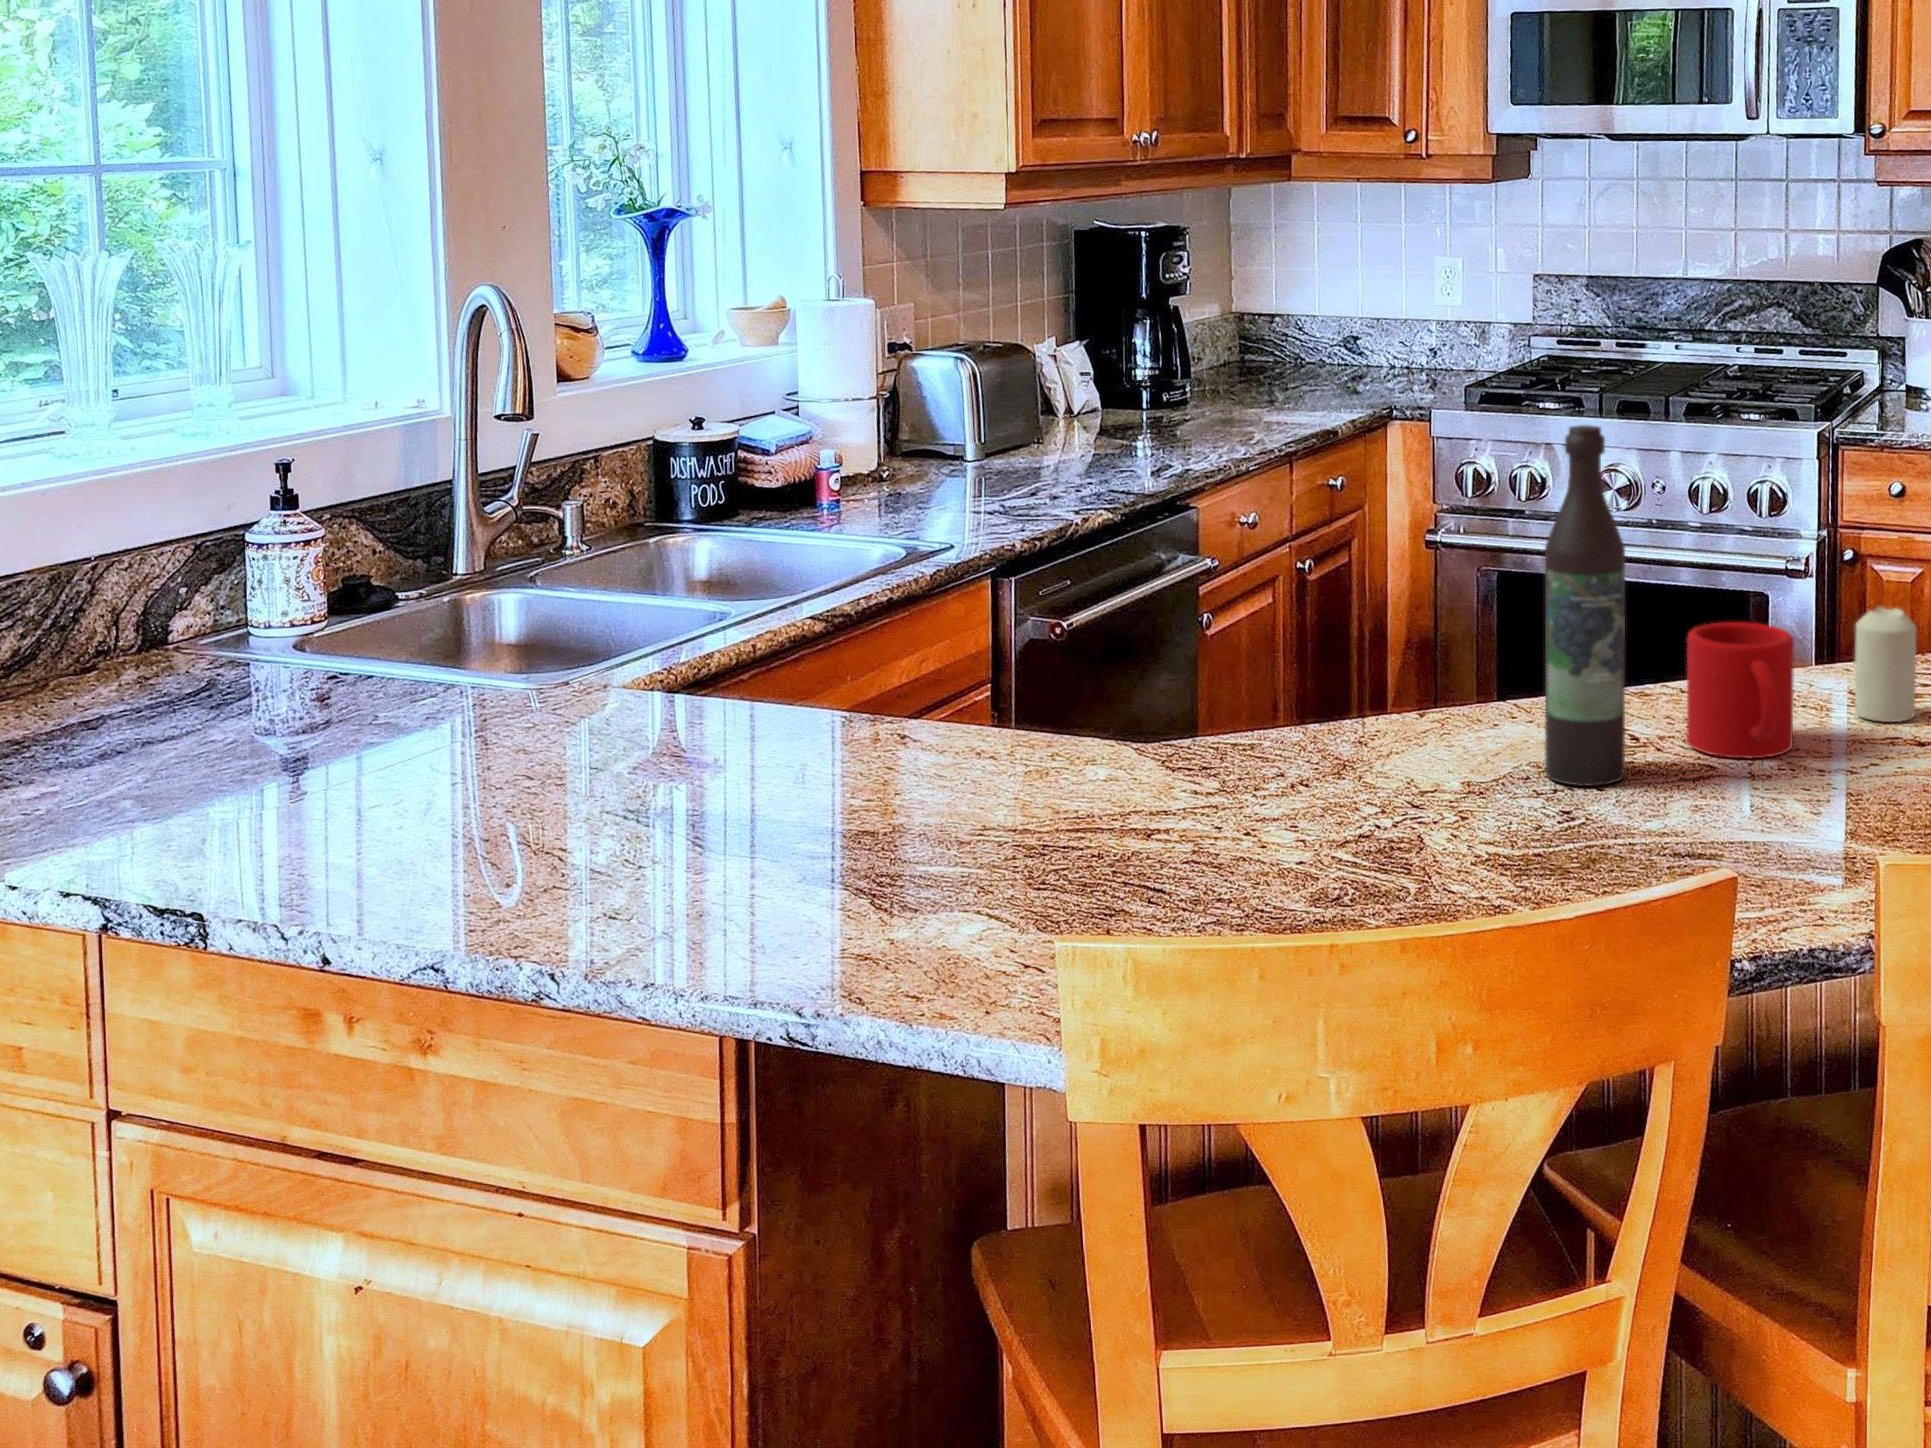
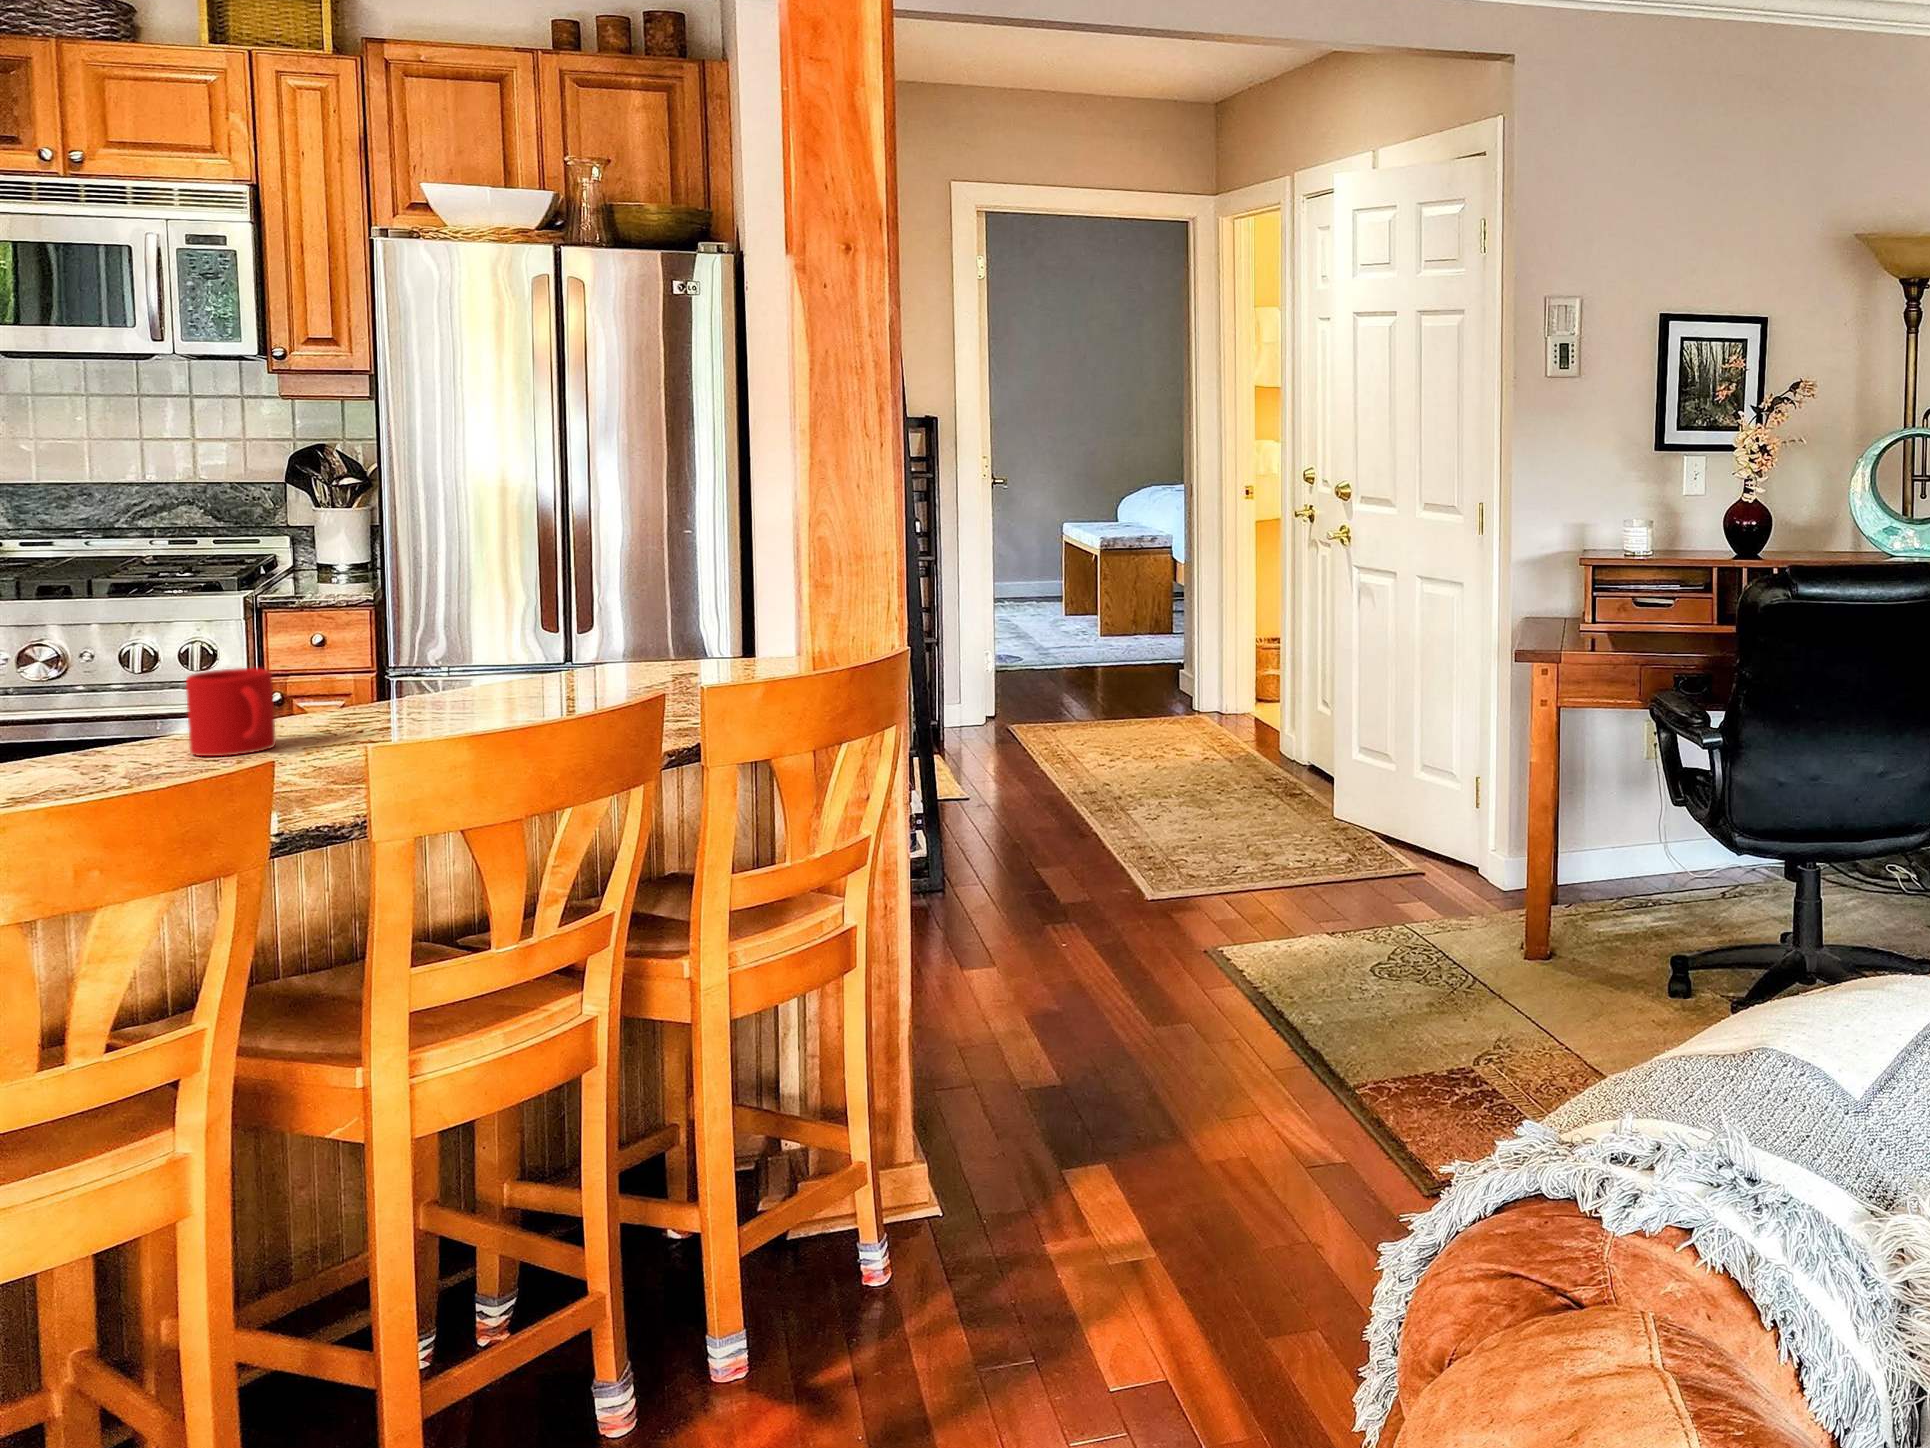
wine bottle: present [1545,425,1625,786] -> none [67,532,146,782]
candle: present [1855,607,1916,722] -> none [316,653,365,728]

